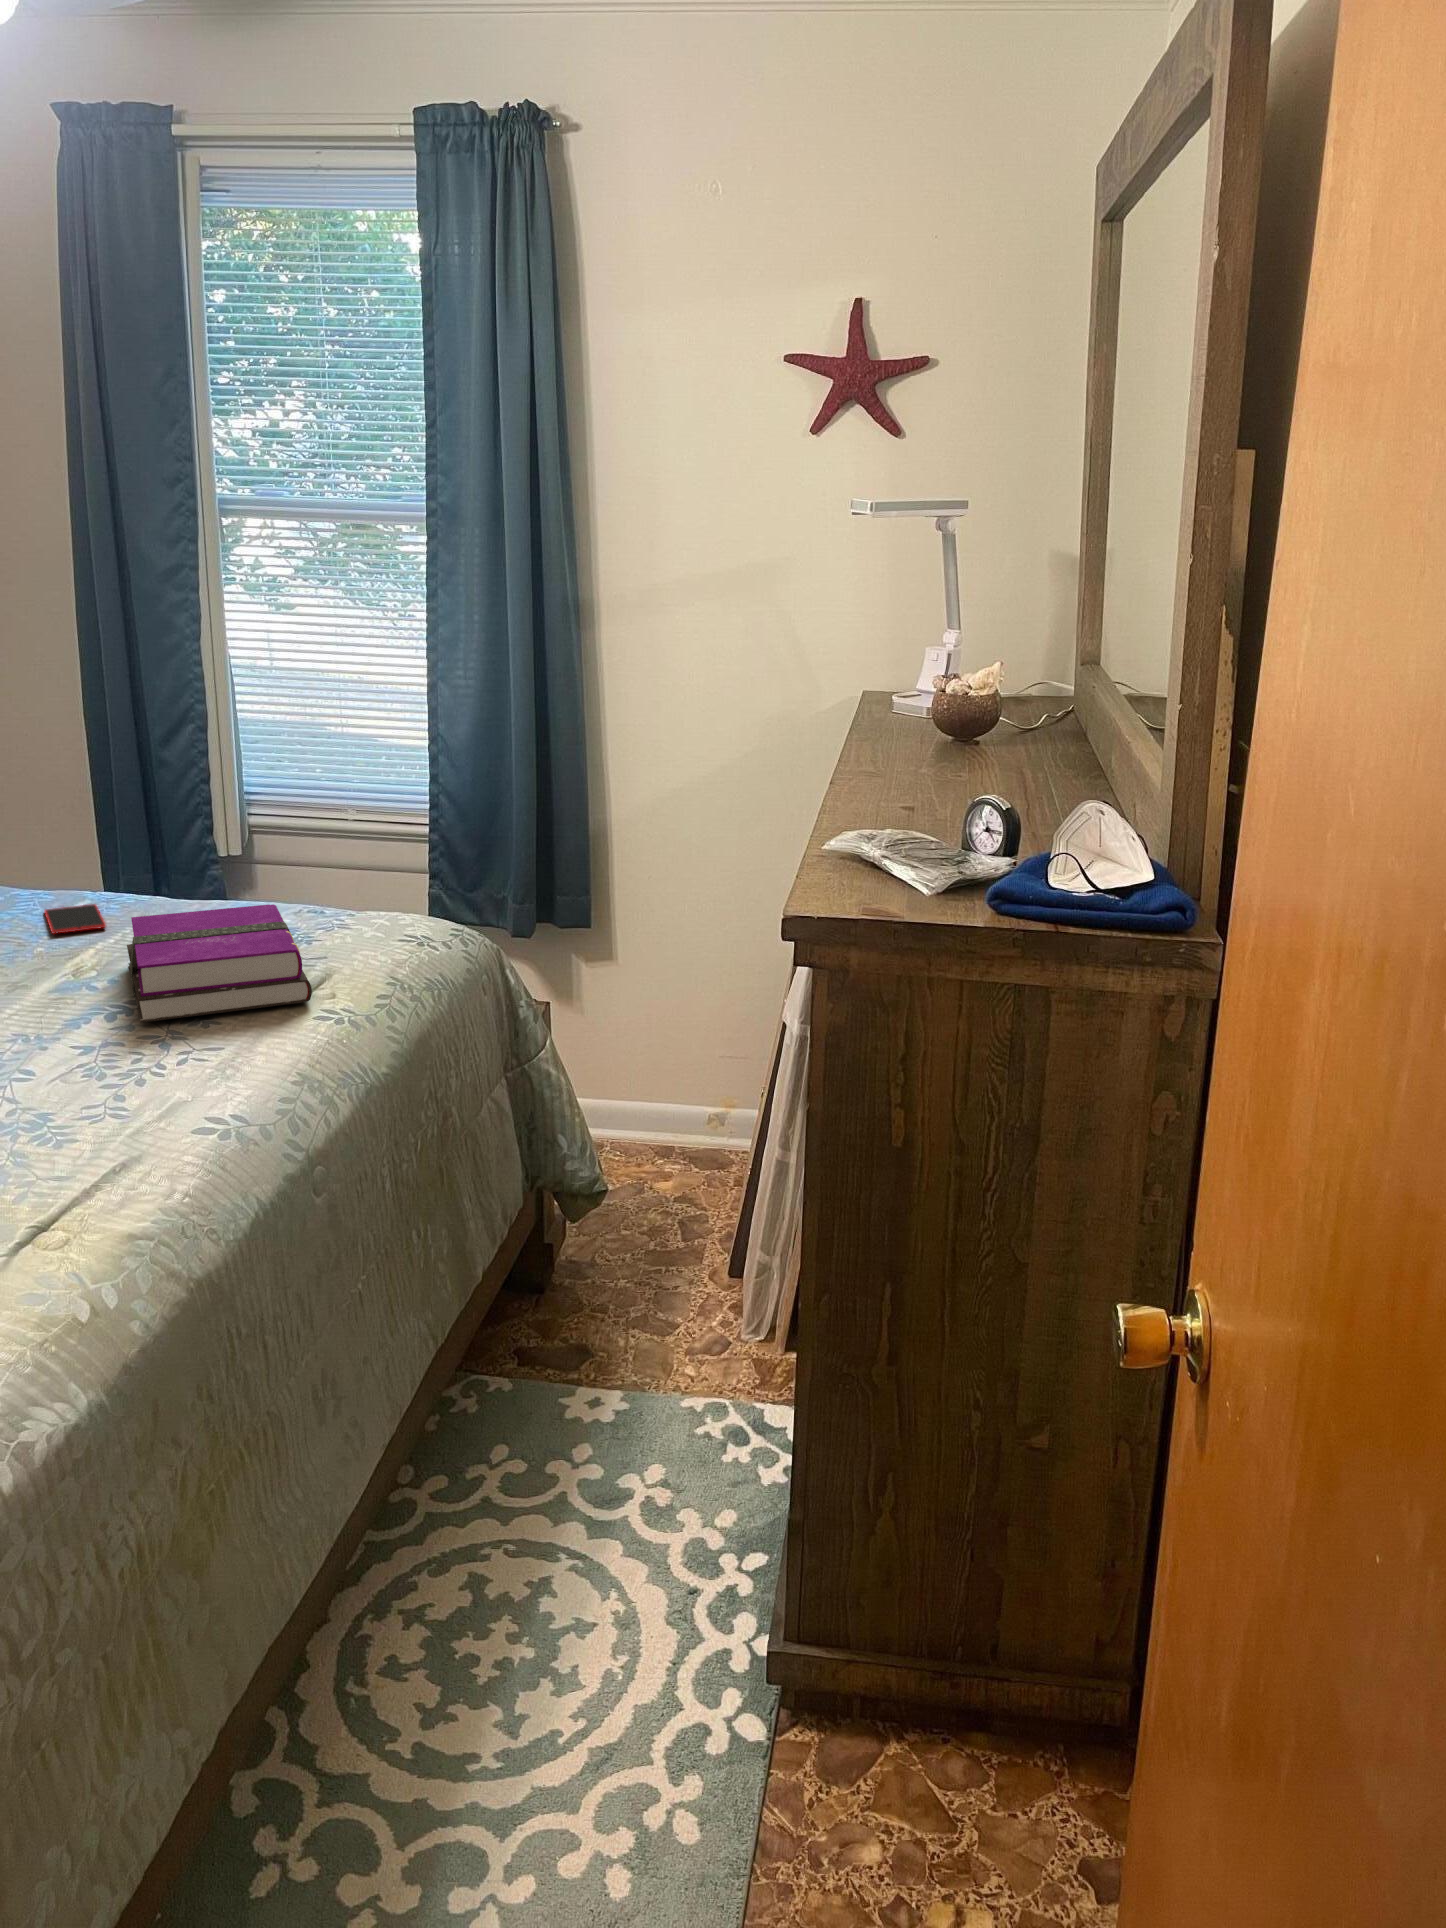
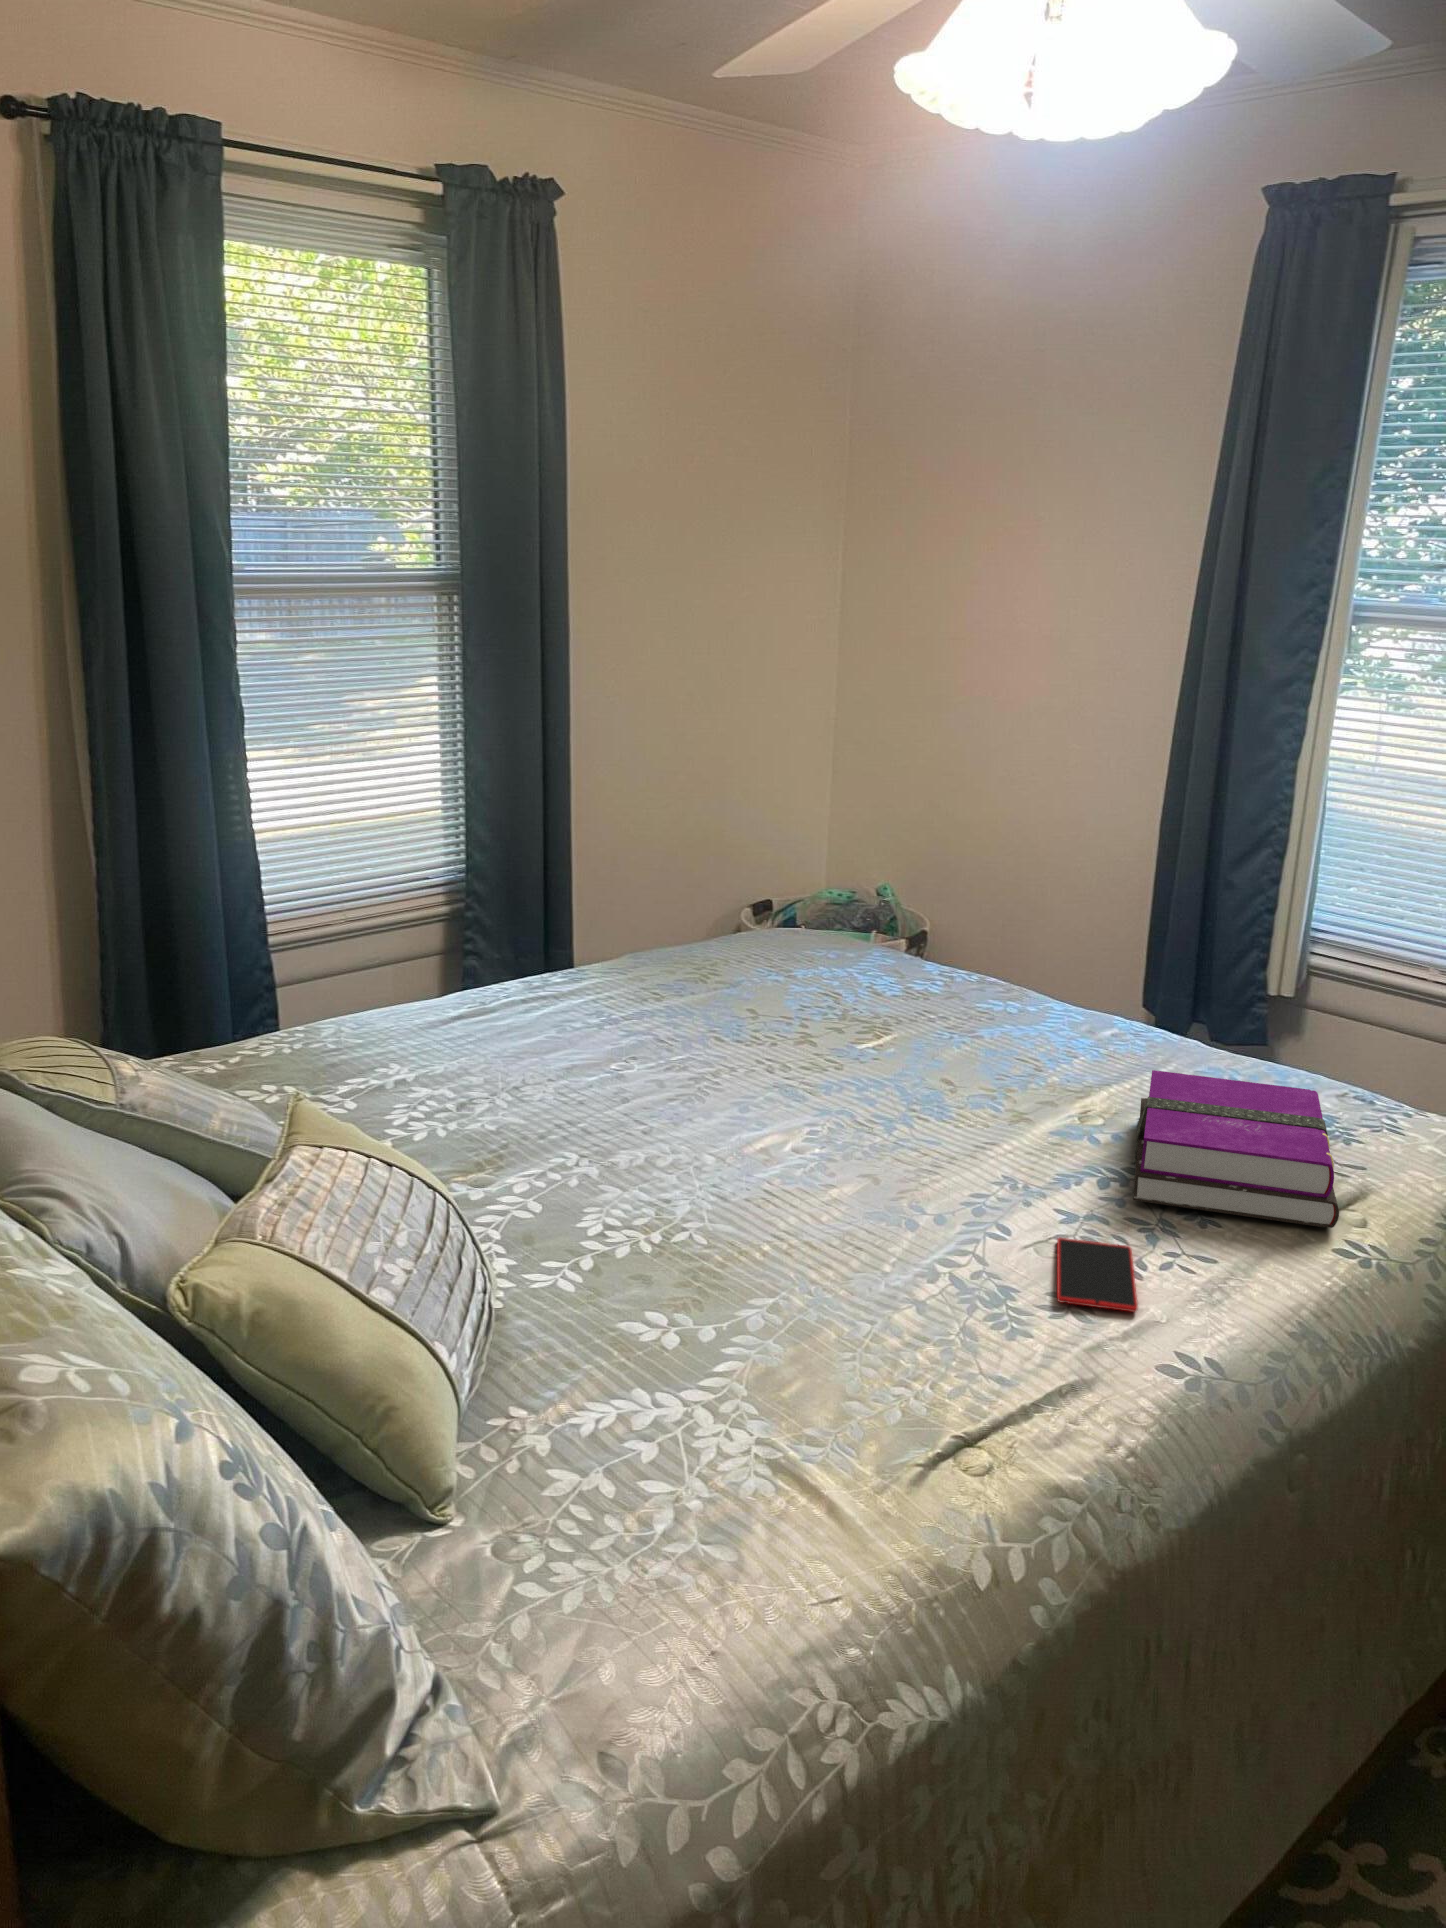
smartphone: present [44,904,106,934] -> present [1057,1238,1138,1312]

